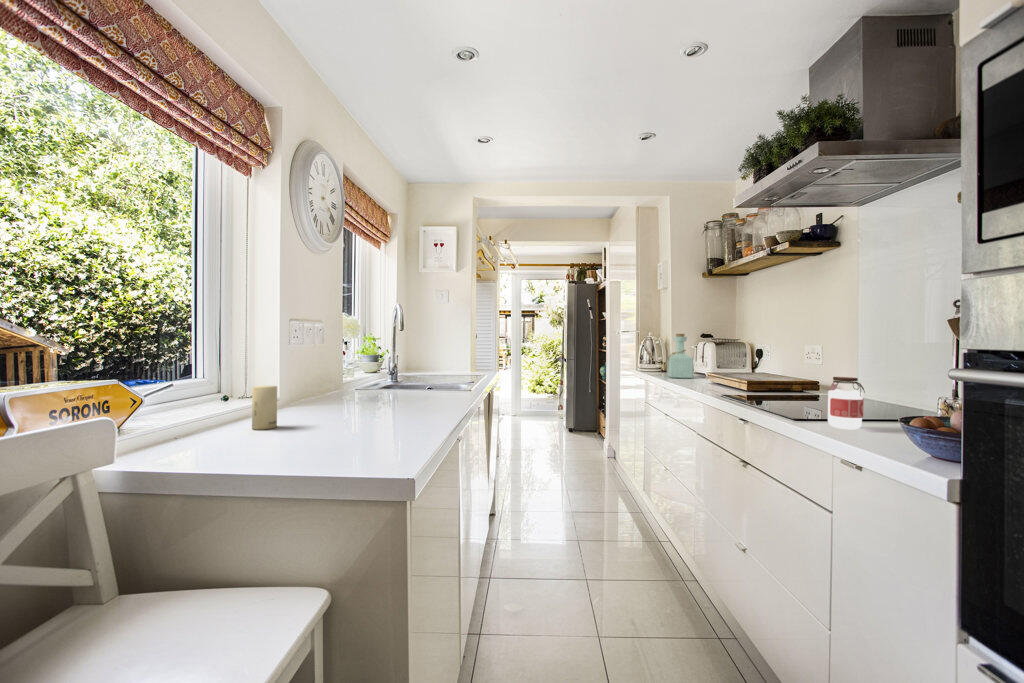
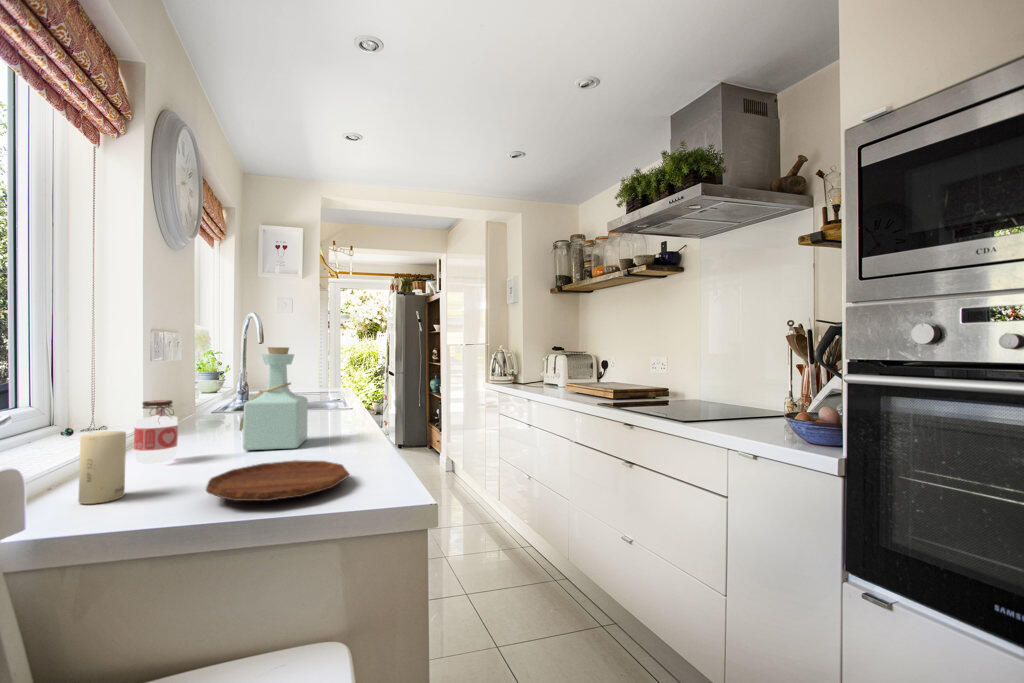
bottle: present [664,334,693,378] -> present [239,347,308,450]
jar: present [828,377,865,429] -> present [134,400,178,464]
tray: none [305,415,403,437] -> present [206,460,349,501]

